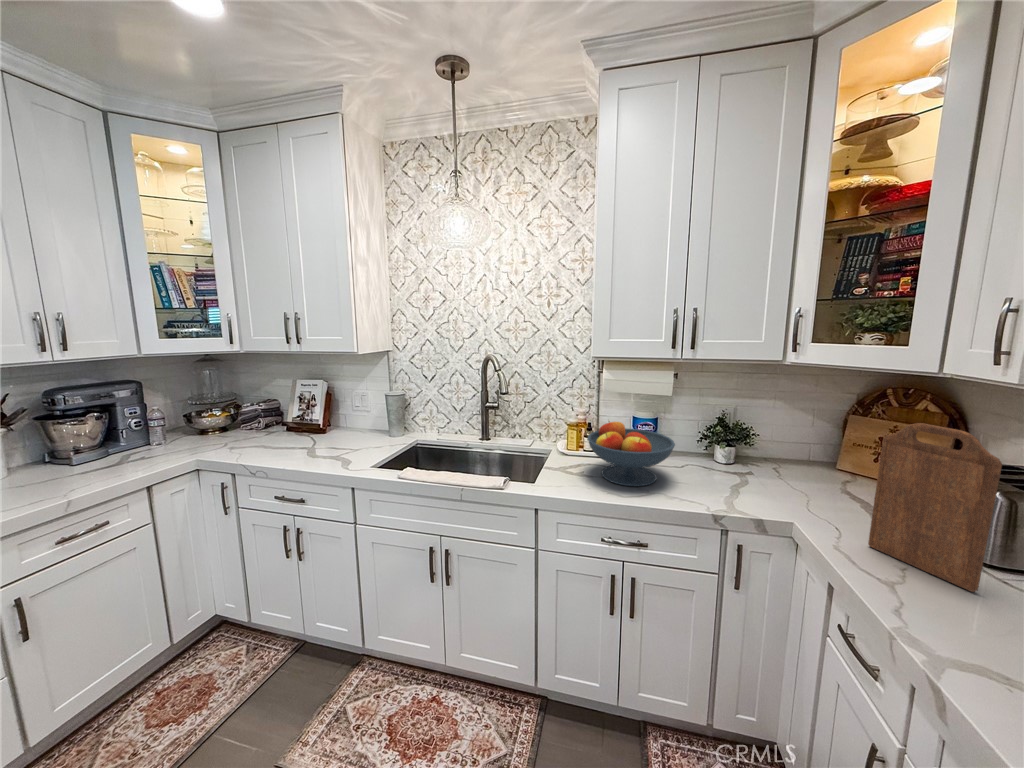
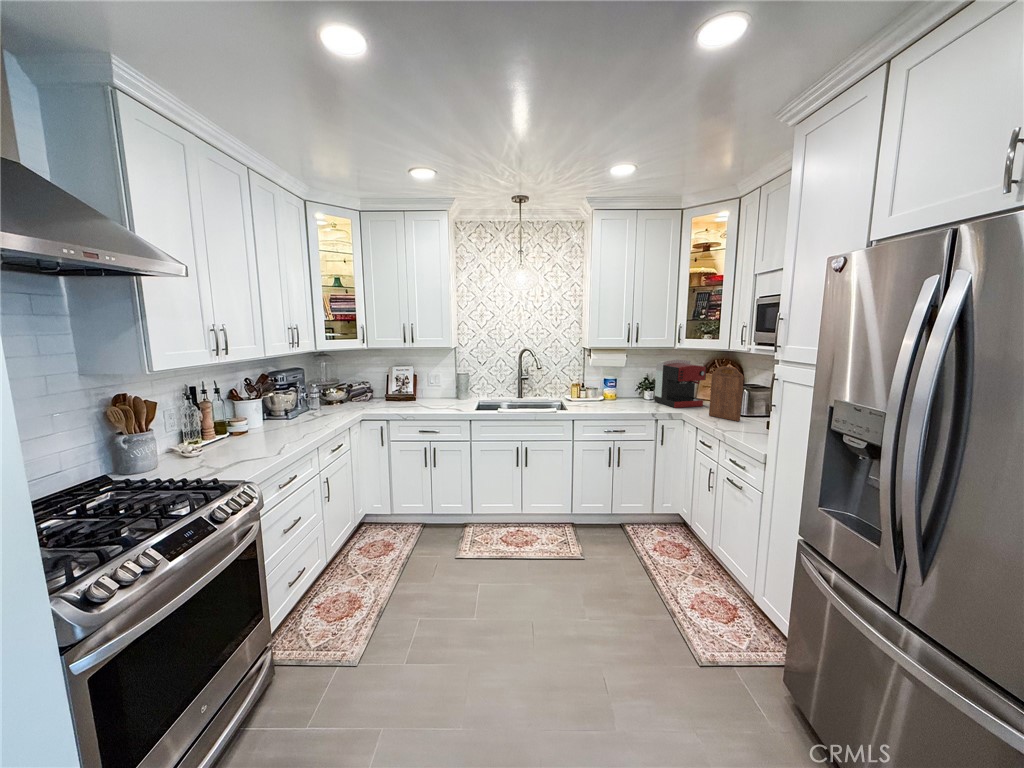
coffee maker: none [733,387,864,500] -> present [654,359,706,408]
fruit bowl: present [587,421,675,486] -> none [589,379,632,408]

